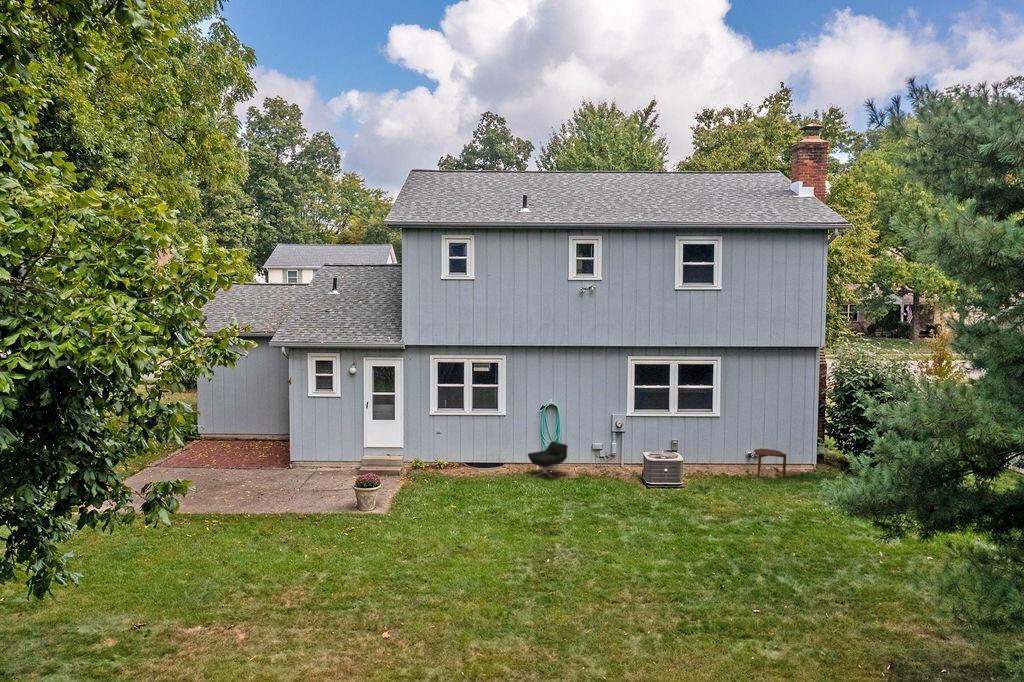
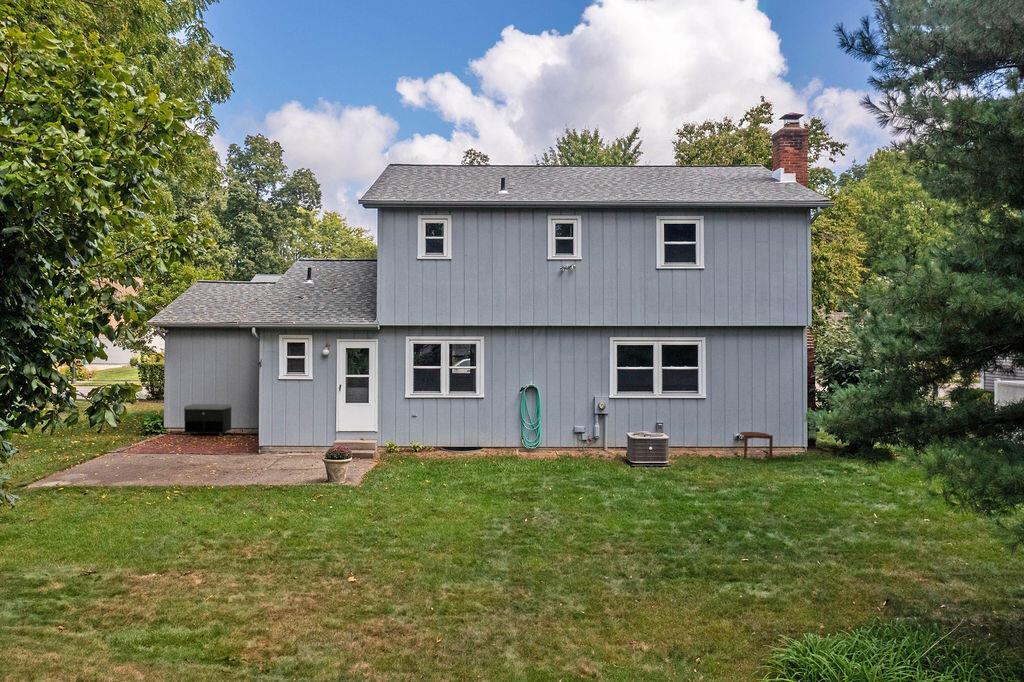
storage bench: none [216,414,261,445] -> present [184,404,231,435]
lounge chair: present [528,441,568,476] -> none [508,424,549,459]

